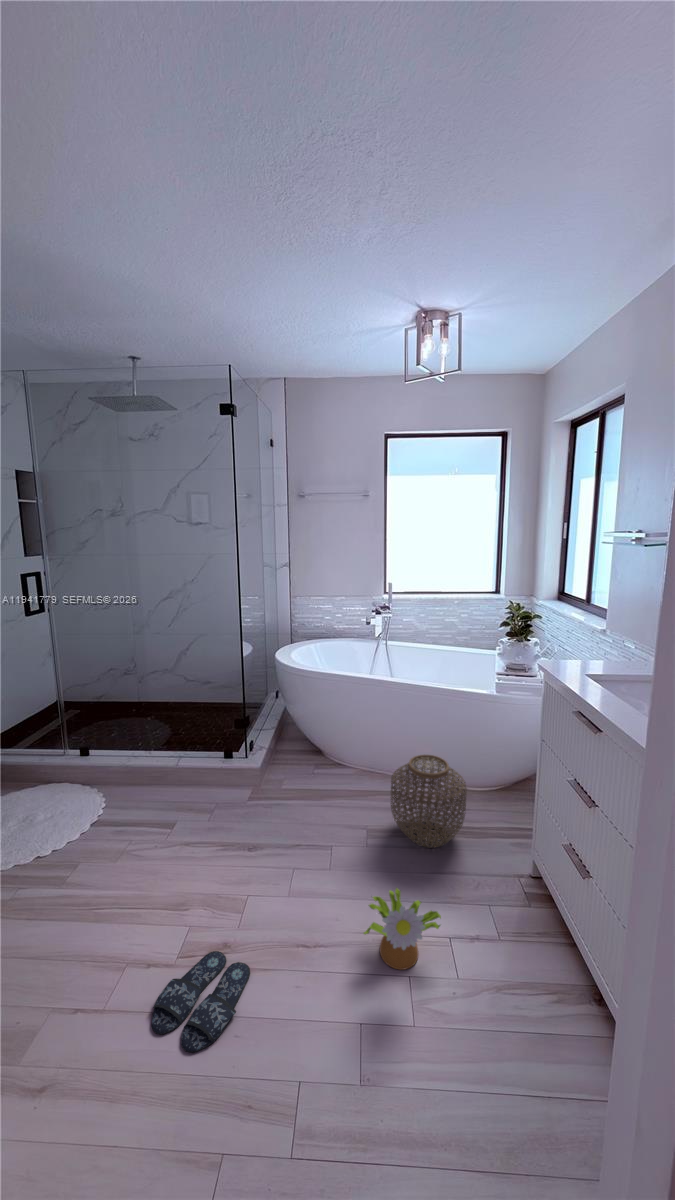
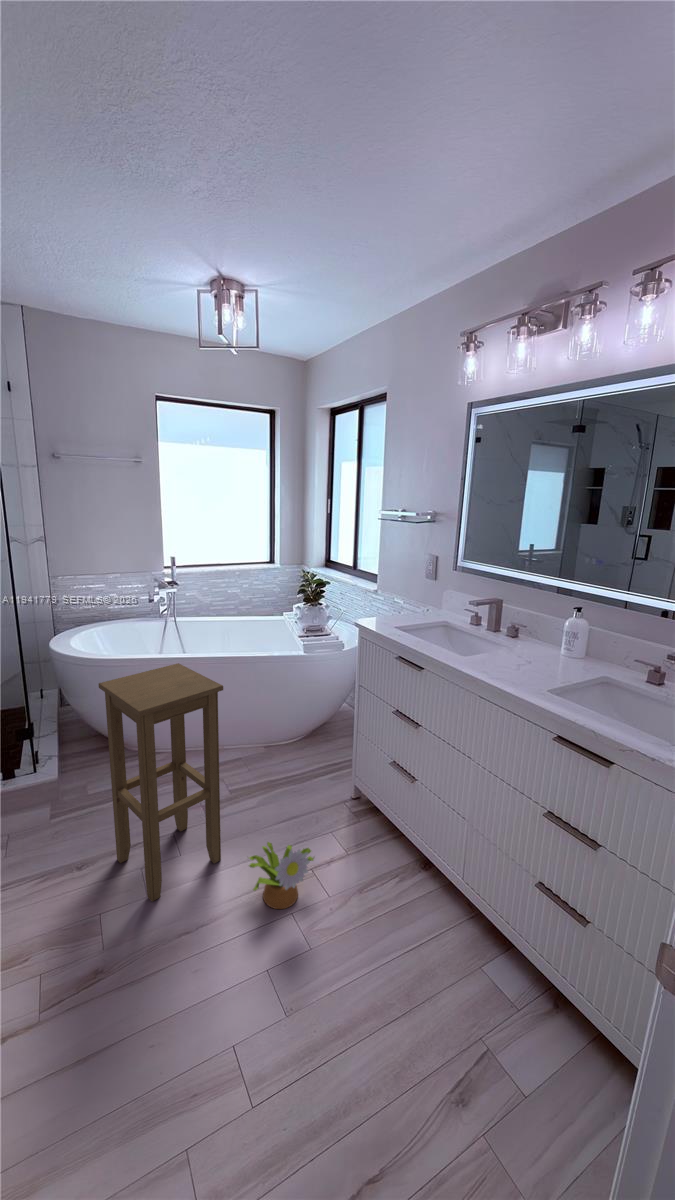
stool: none [265,681,362,904] -> present [99,663,223,902]
woven basket: present [391,755,467,847] -> none [229,719,299,803]
slippers: present [152,951,250,1052] -> none [47,972,151,1087]

